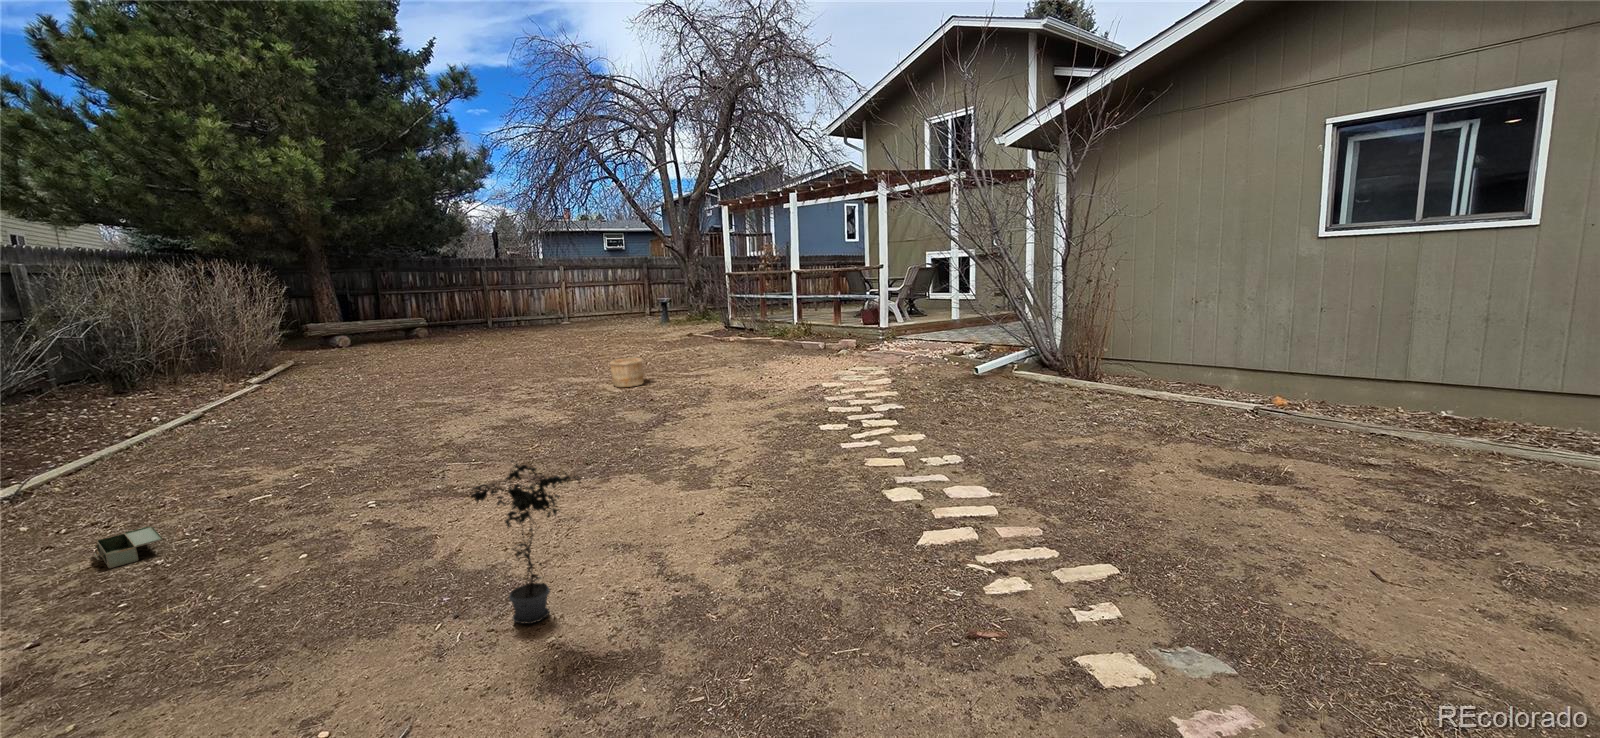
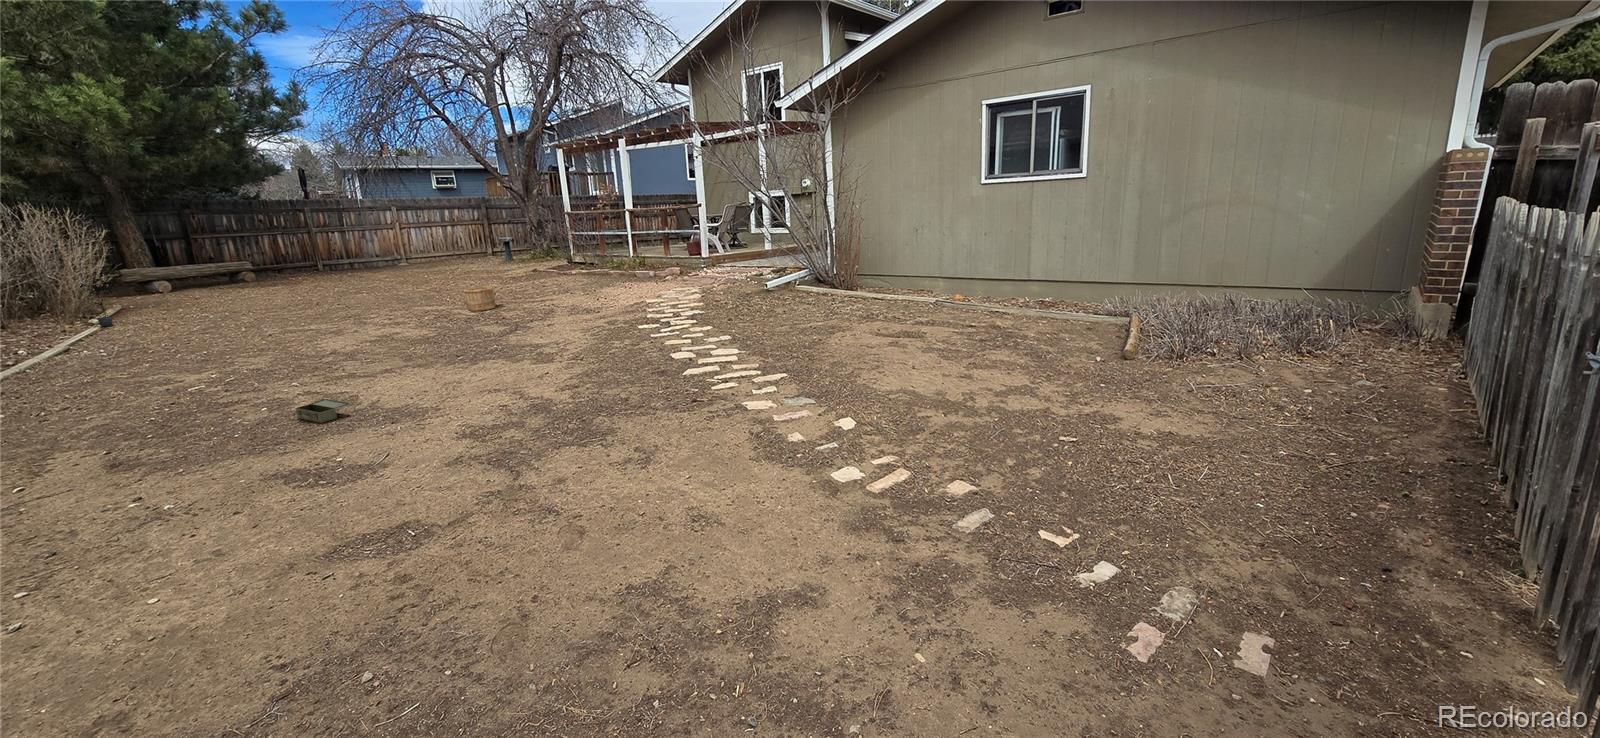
potted plant: present [471,460,580,624] -> present [80,278,120,327]
toolbox: present [94,527,163,568] -> present [296,399,349,423]

